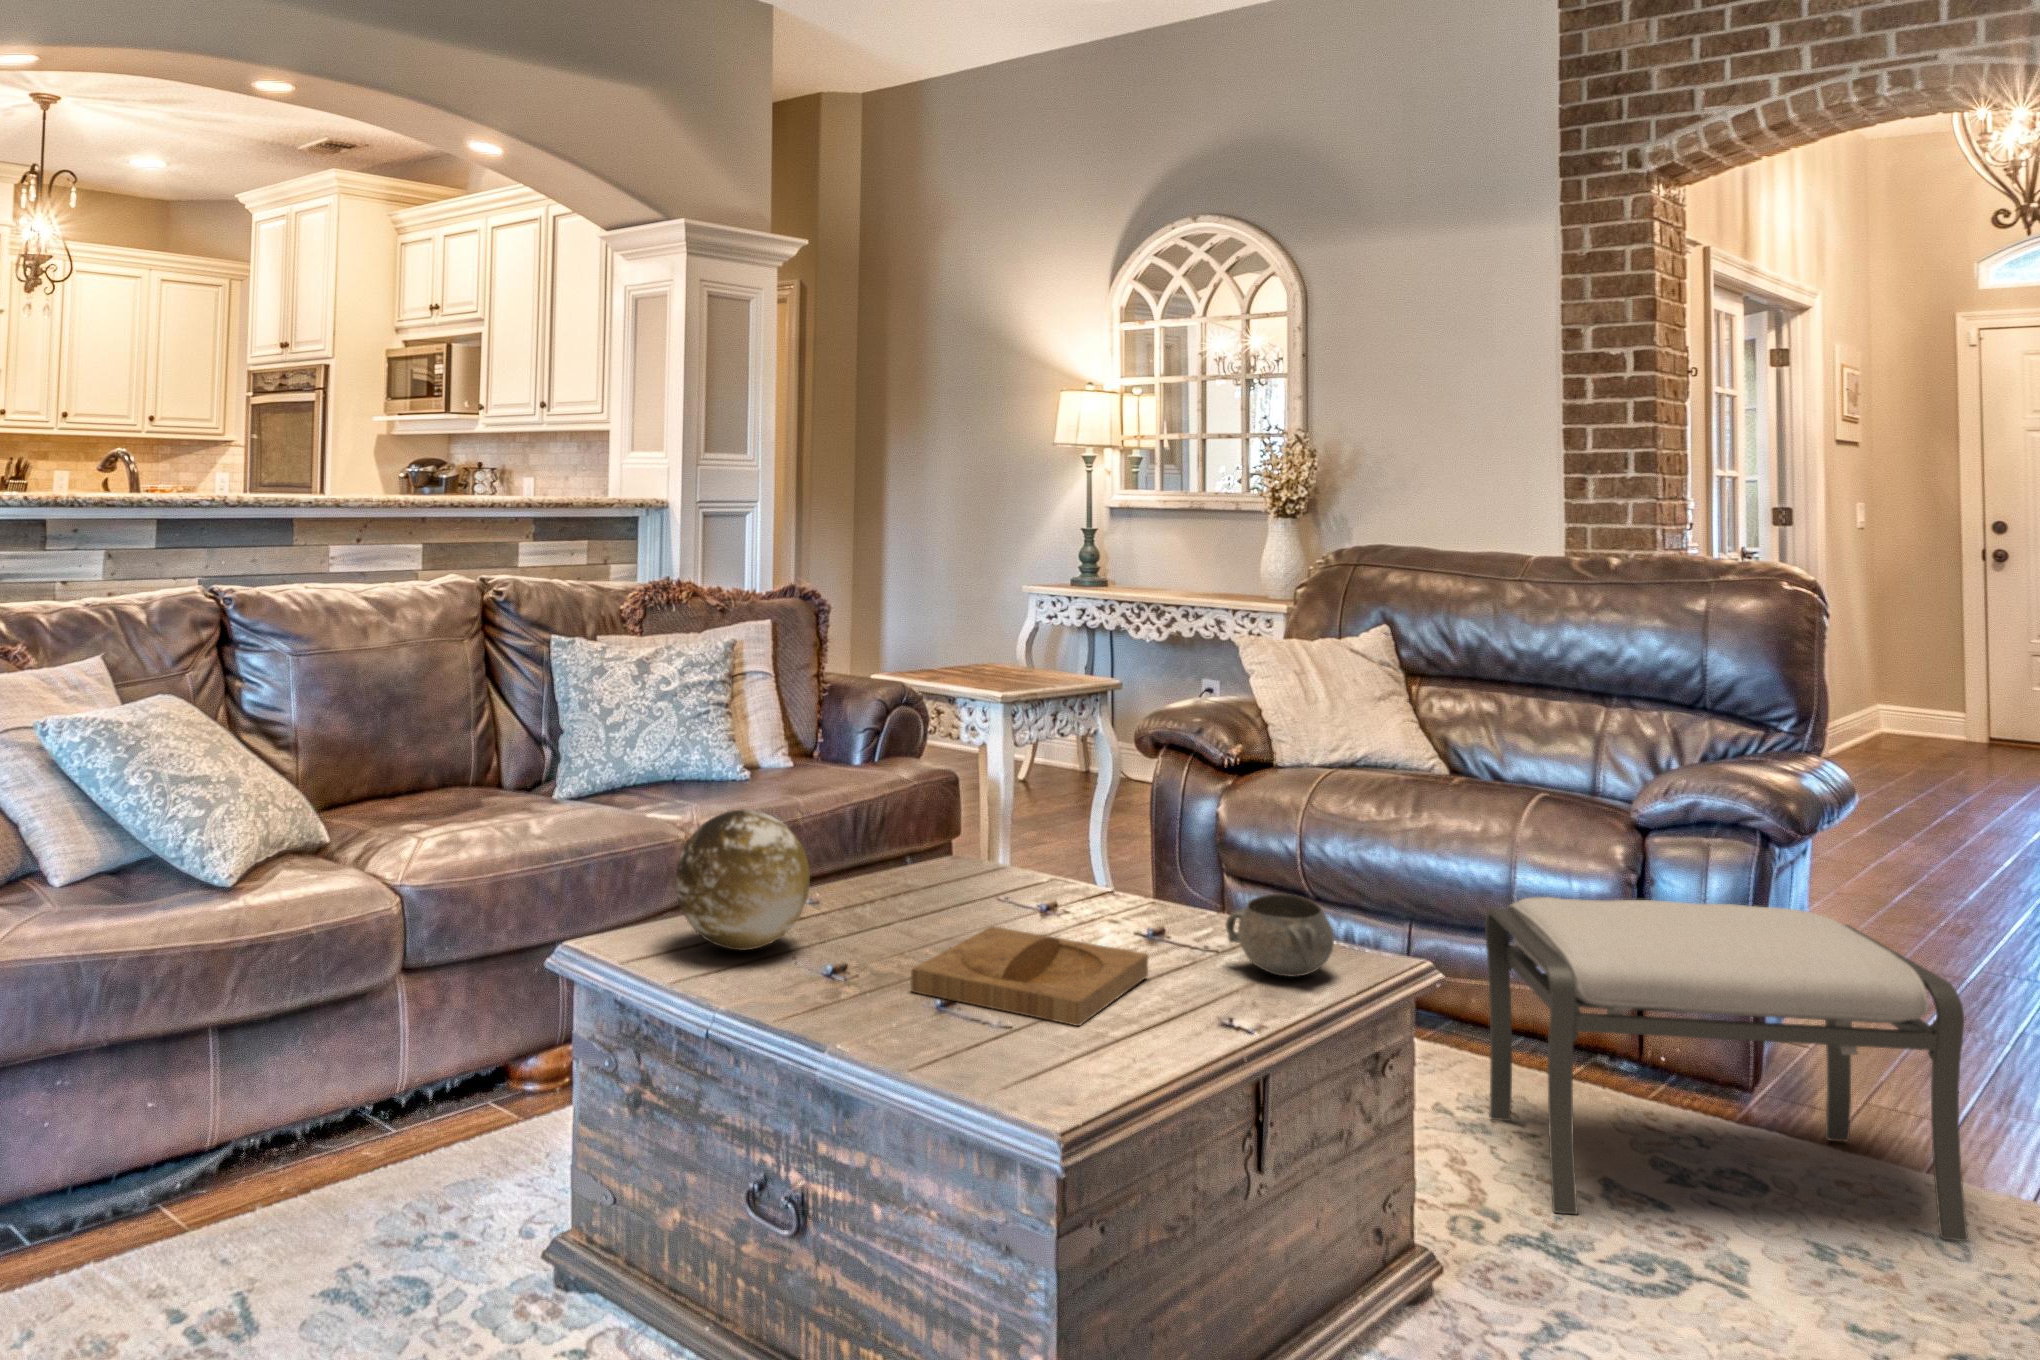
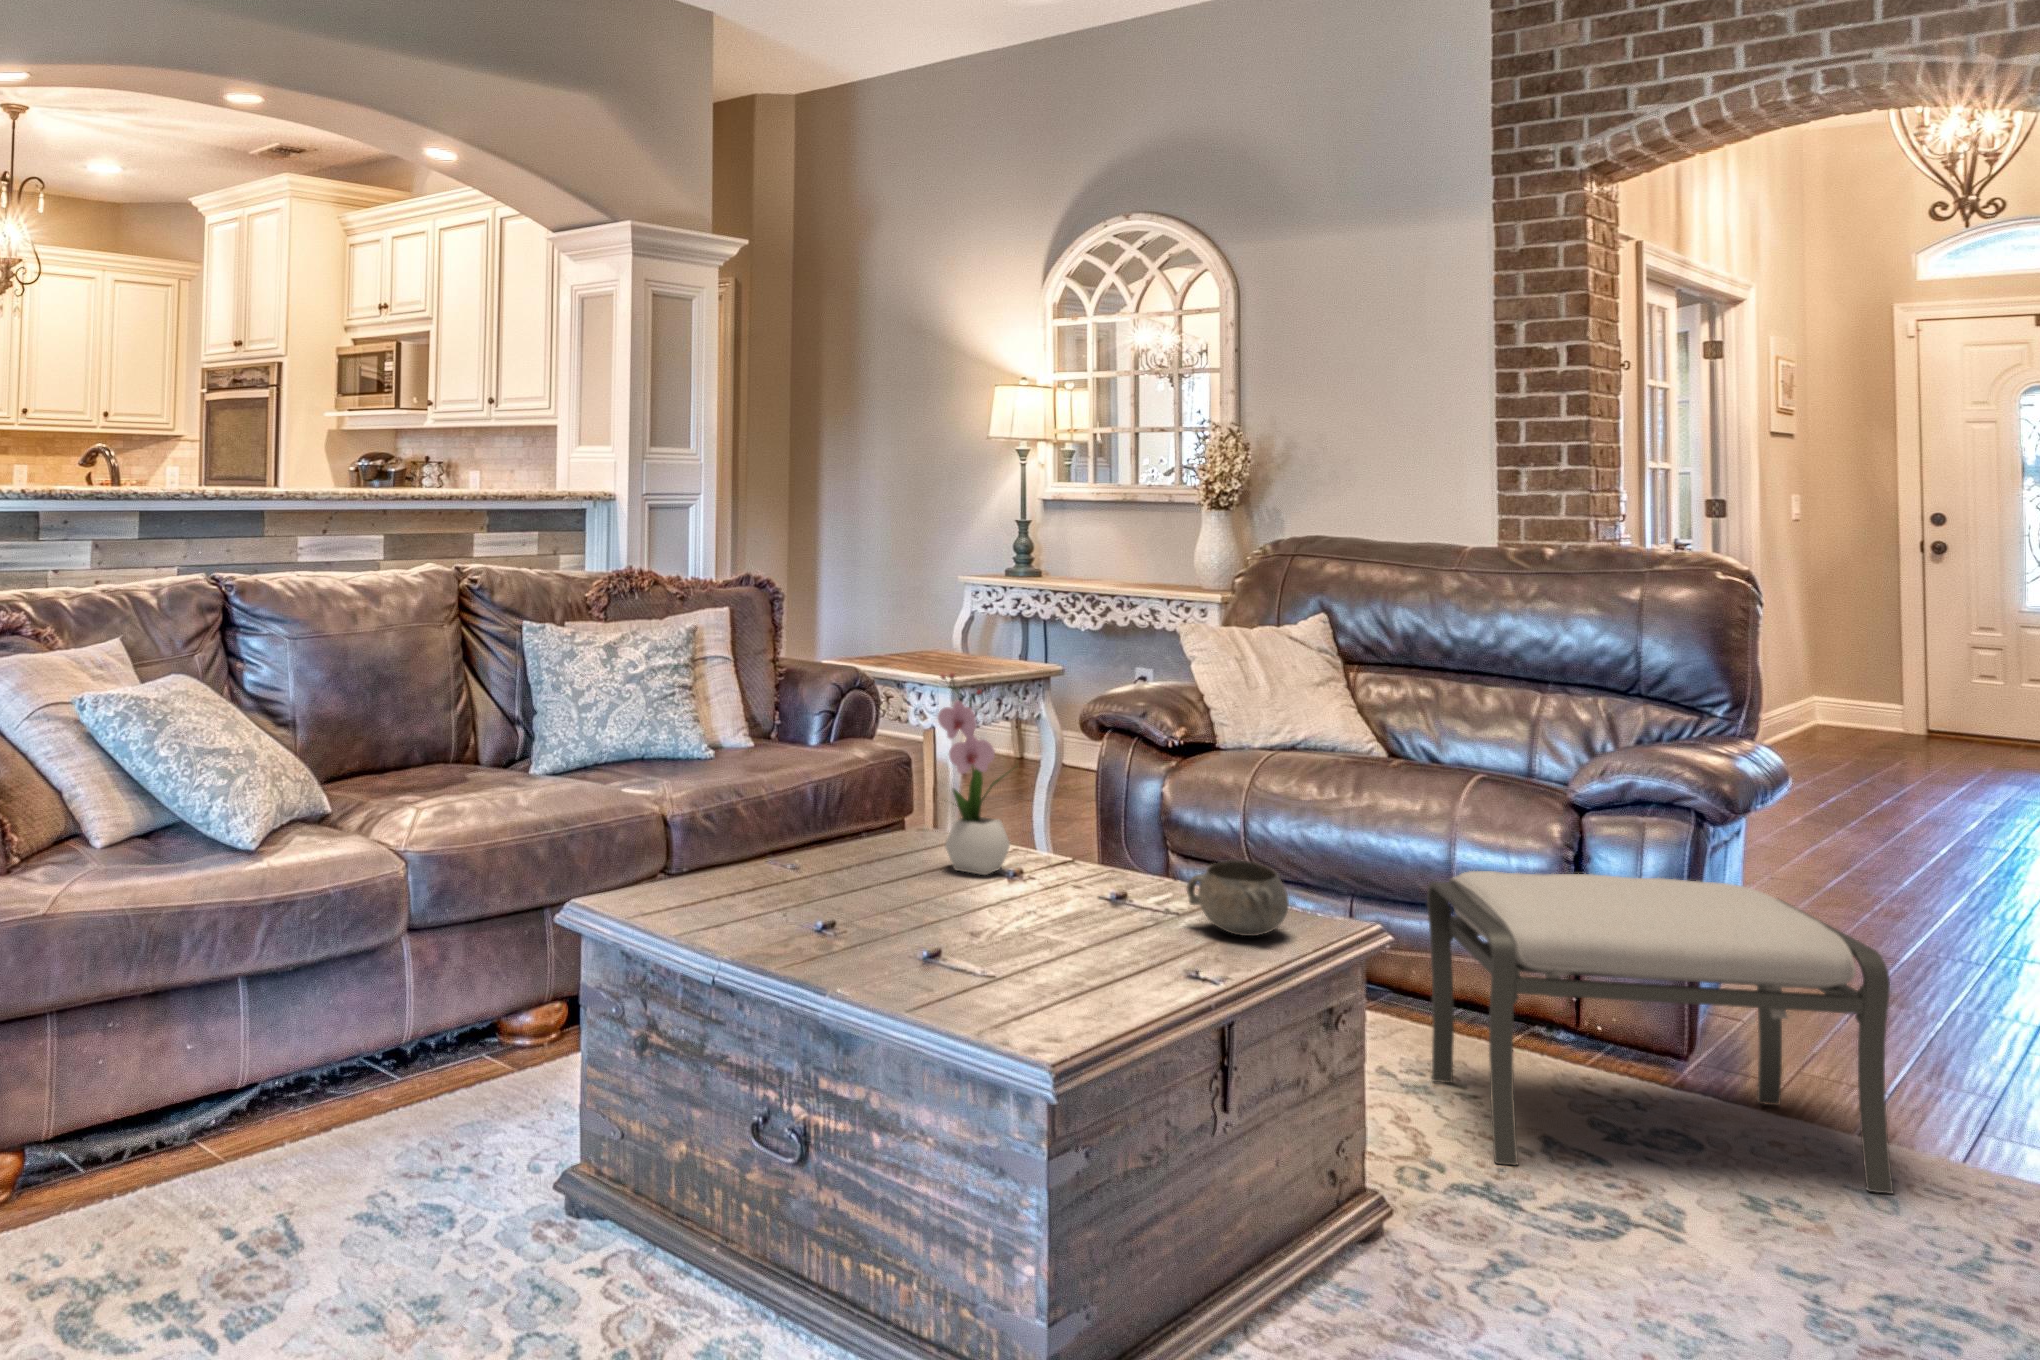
flower arrangement: none [967,691,1053,909] -> present [938,673,1010,875]
decorative orb: present [676,809,810,950] -> none [675,780,798,908]
tray: present [911,926,1148,1026] -> none [898,889,1116,976]

